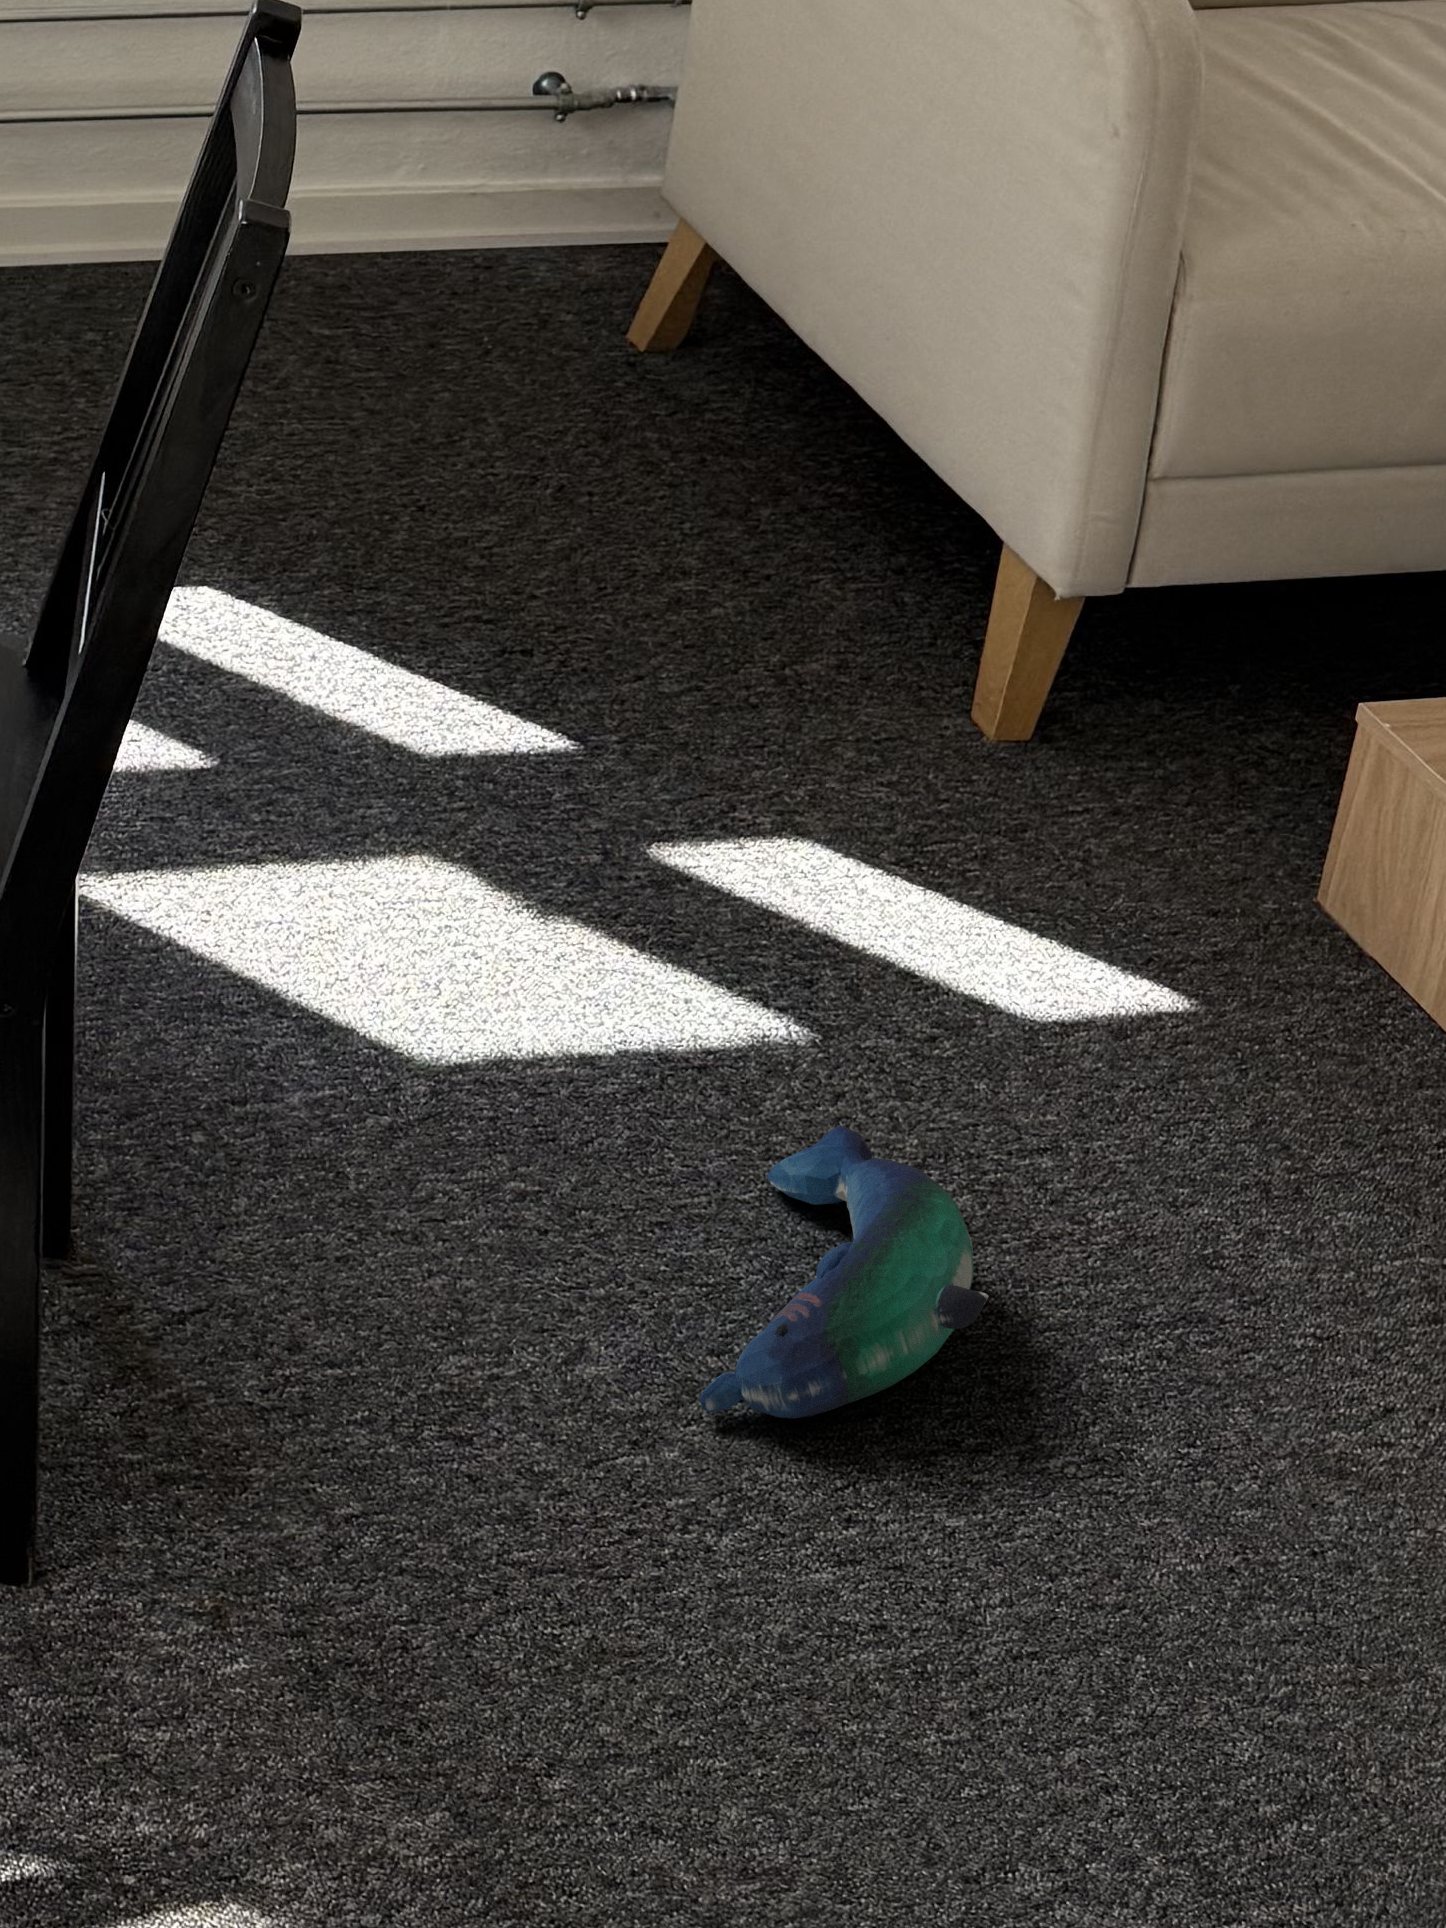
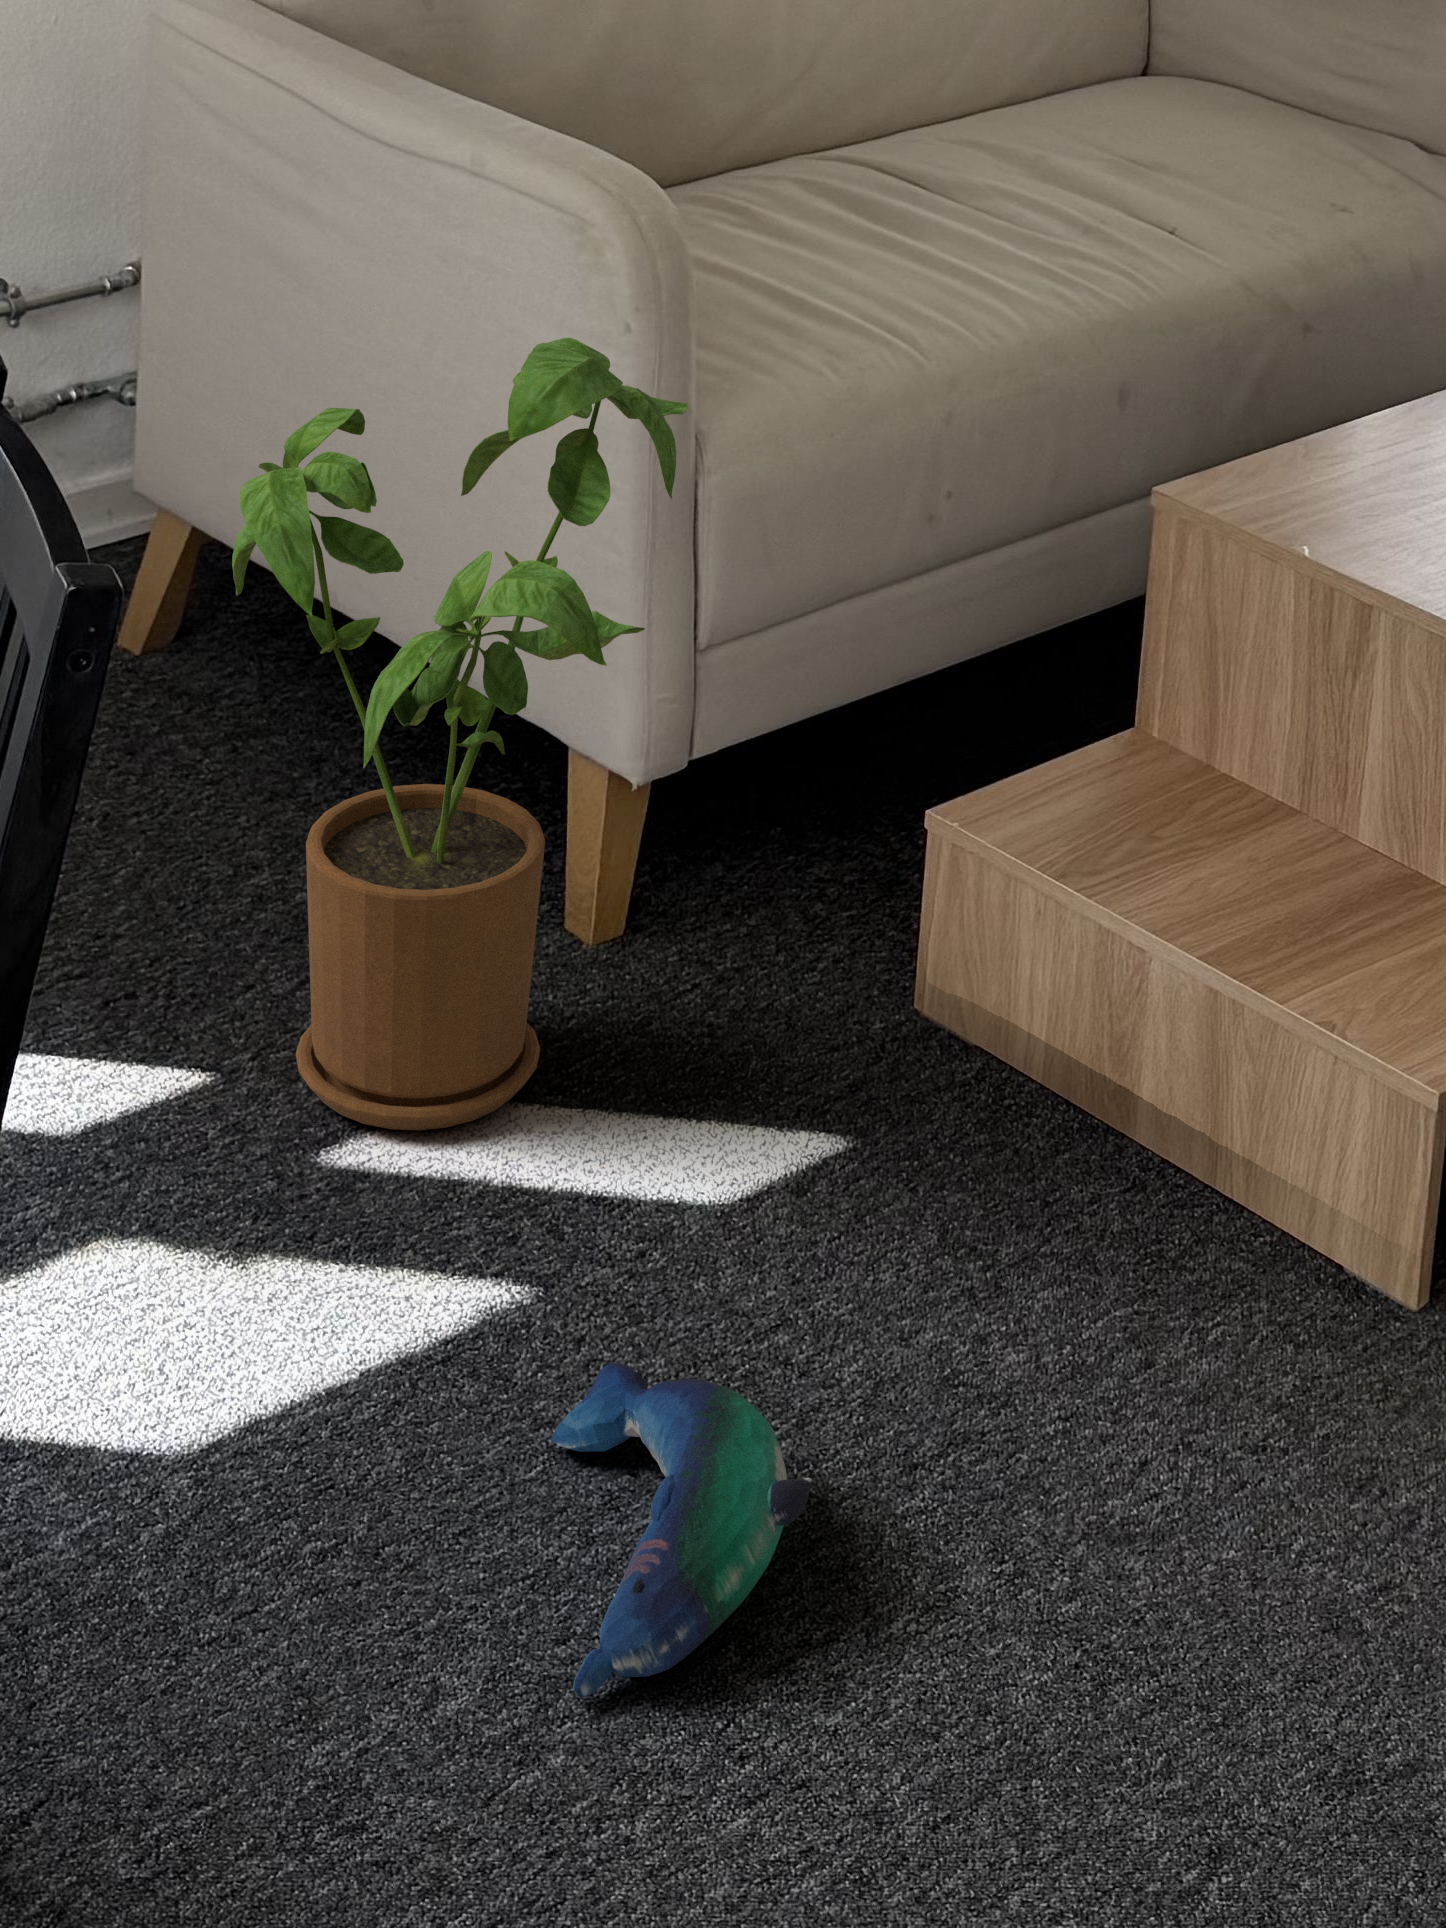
house plant: none [650,125,1151,868] -> present [232,338,688,1130]

